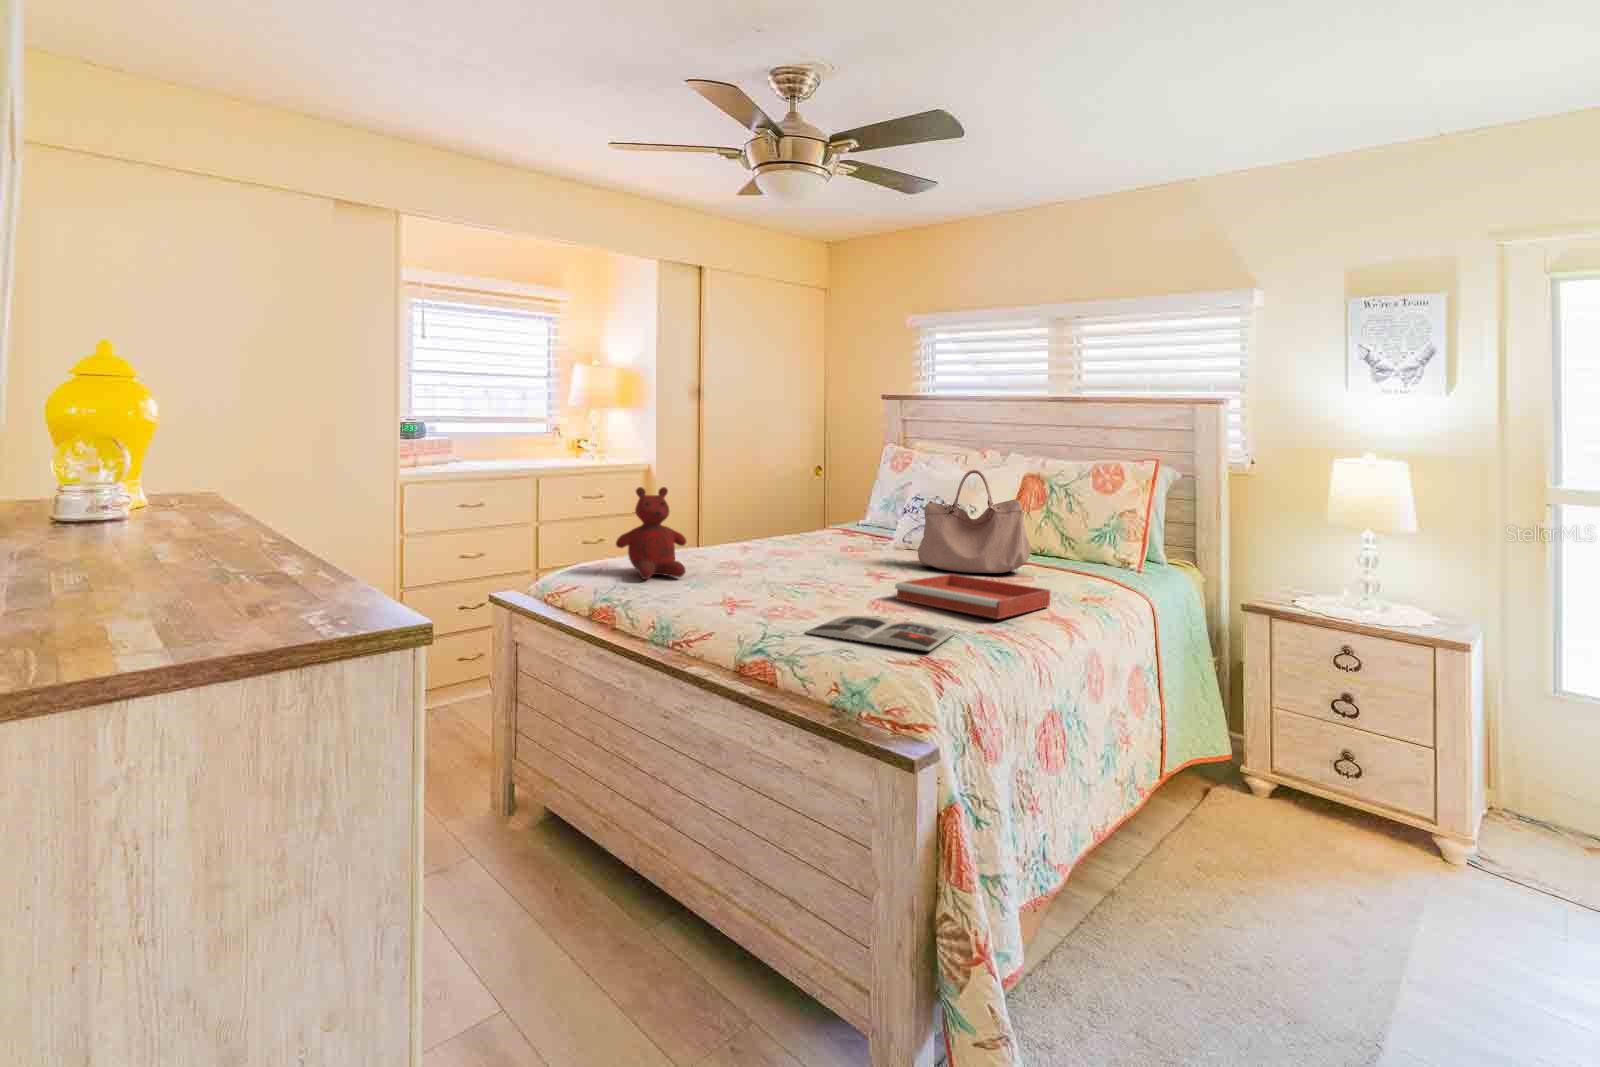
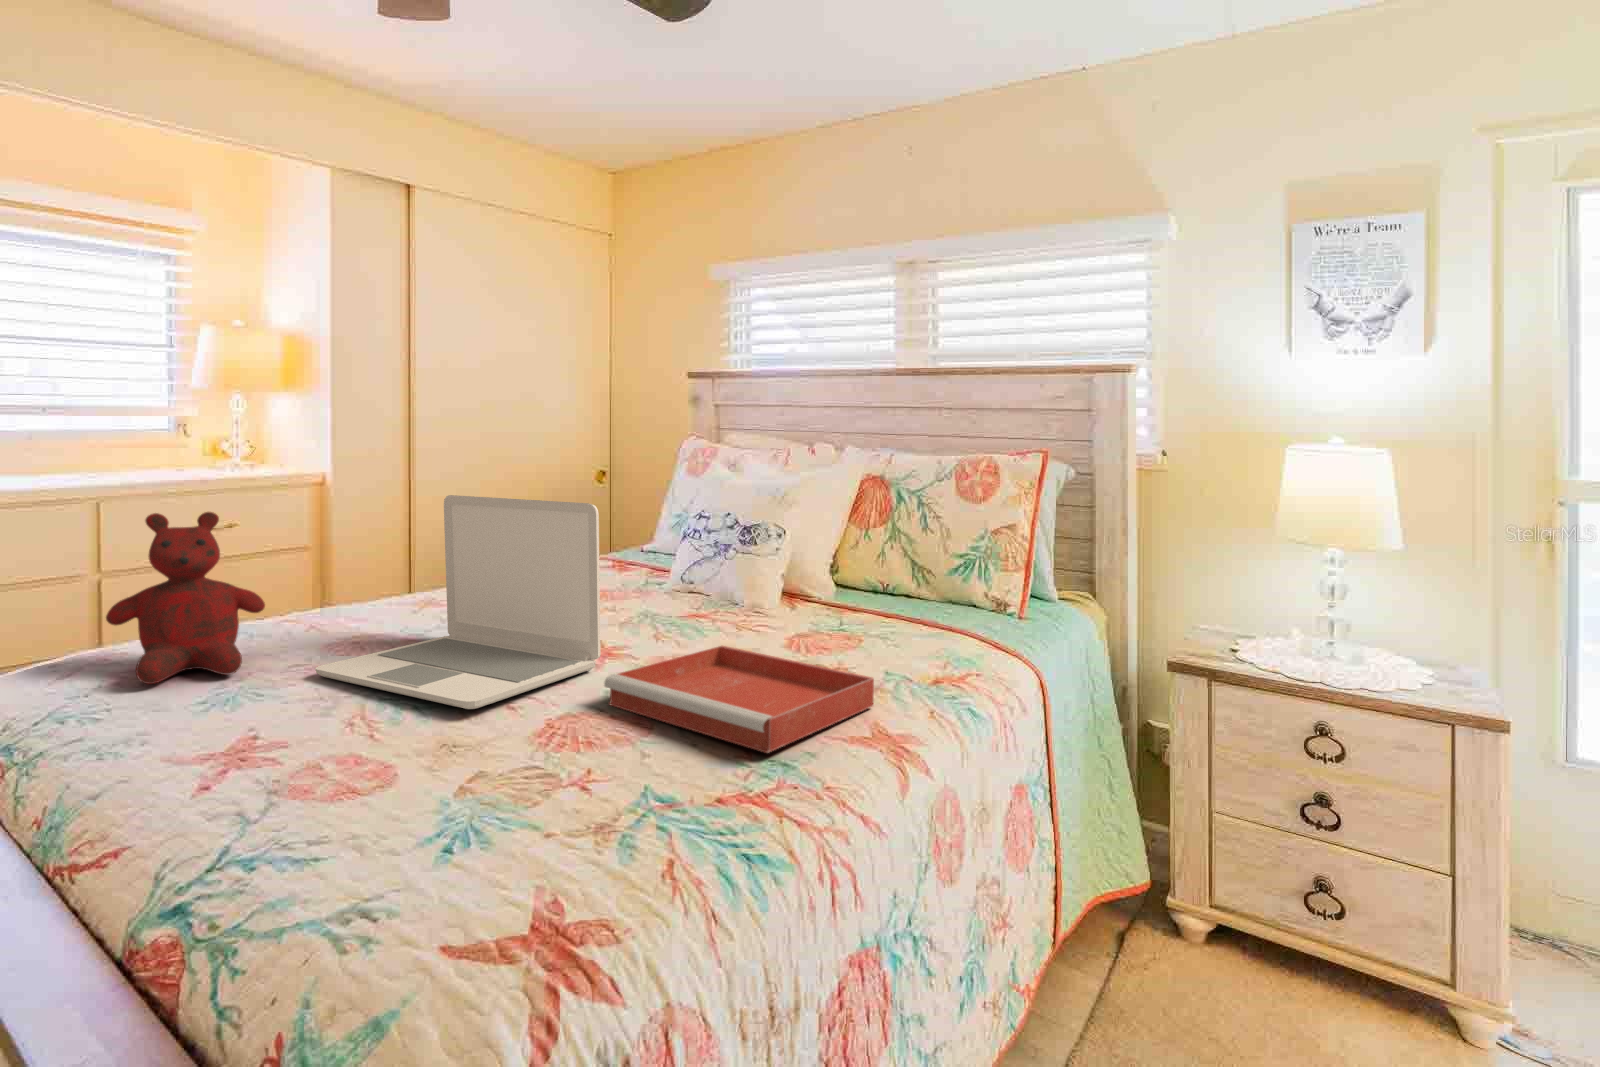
handbag: present [918,470,1031,573] -> none [689,471,859,633]
laptop: none [725,481,883,596] -> present [315,495,600,709]
magazine: present [806,616,954,651] -> none [338,763,669,881]

